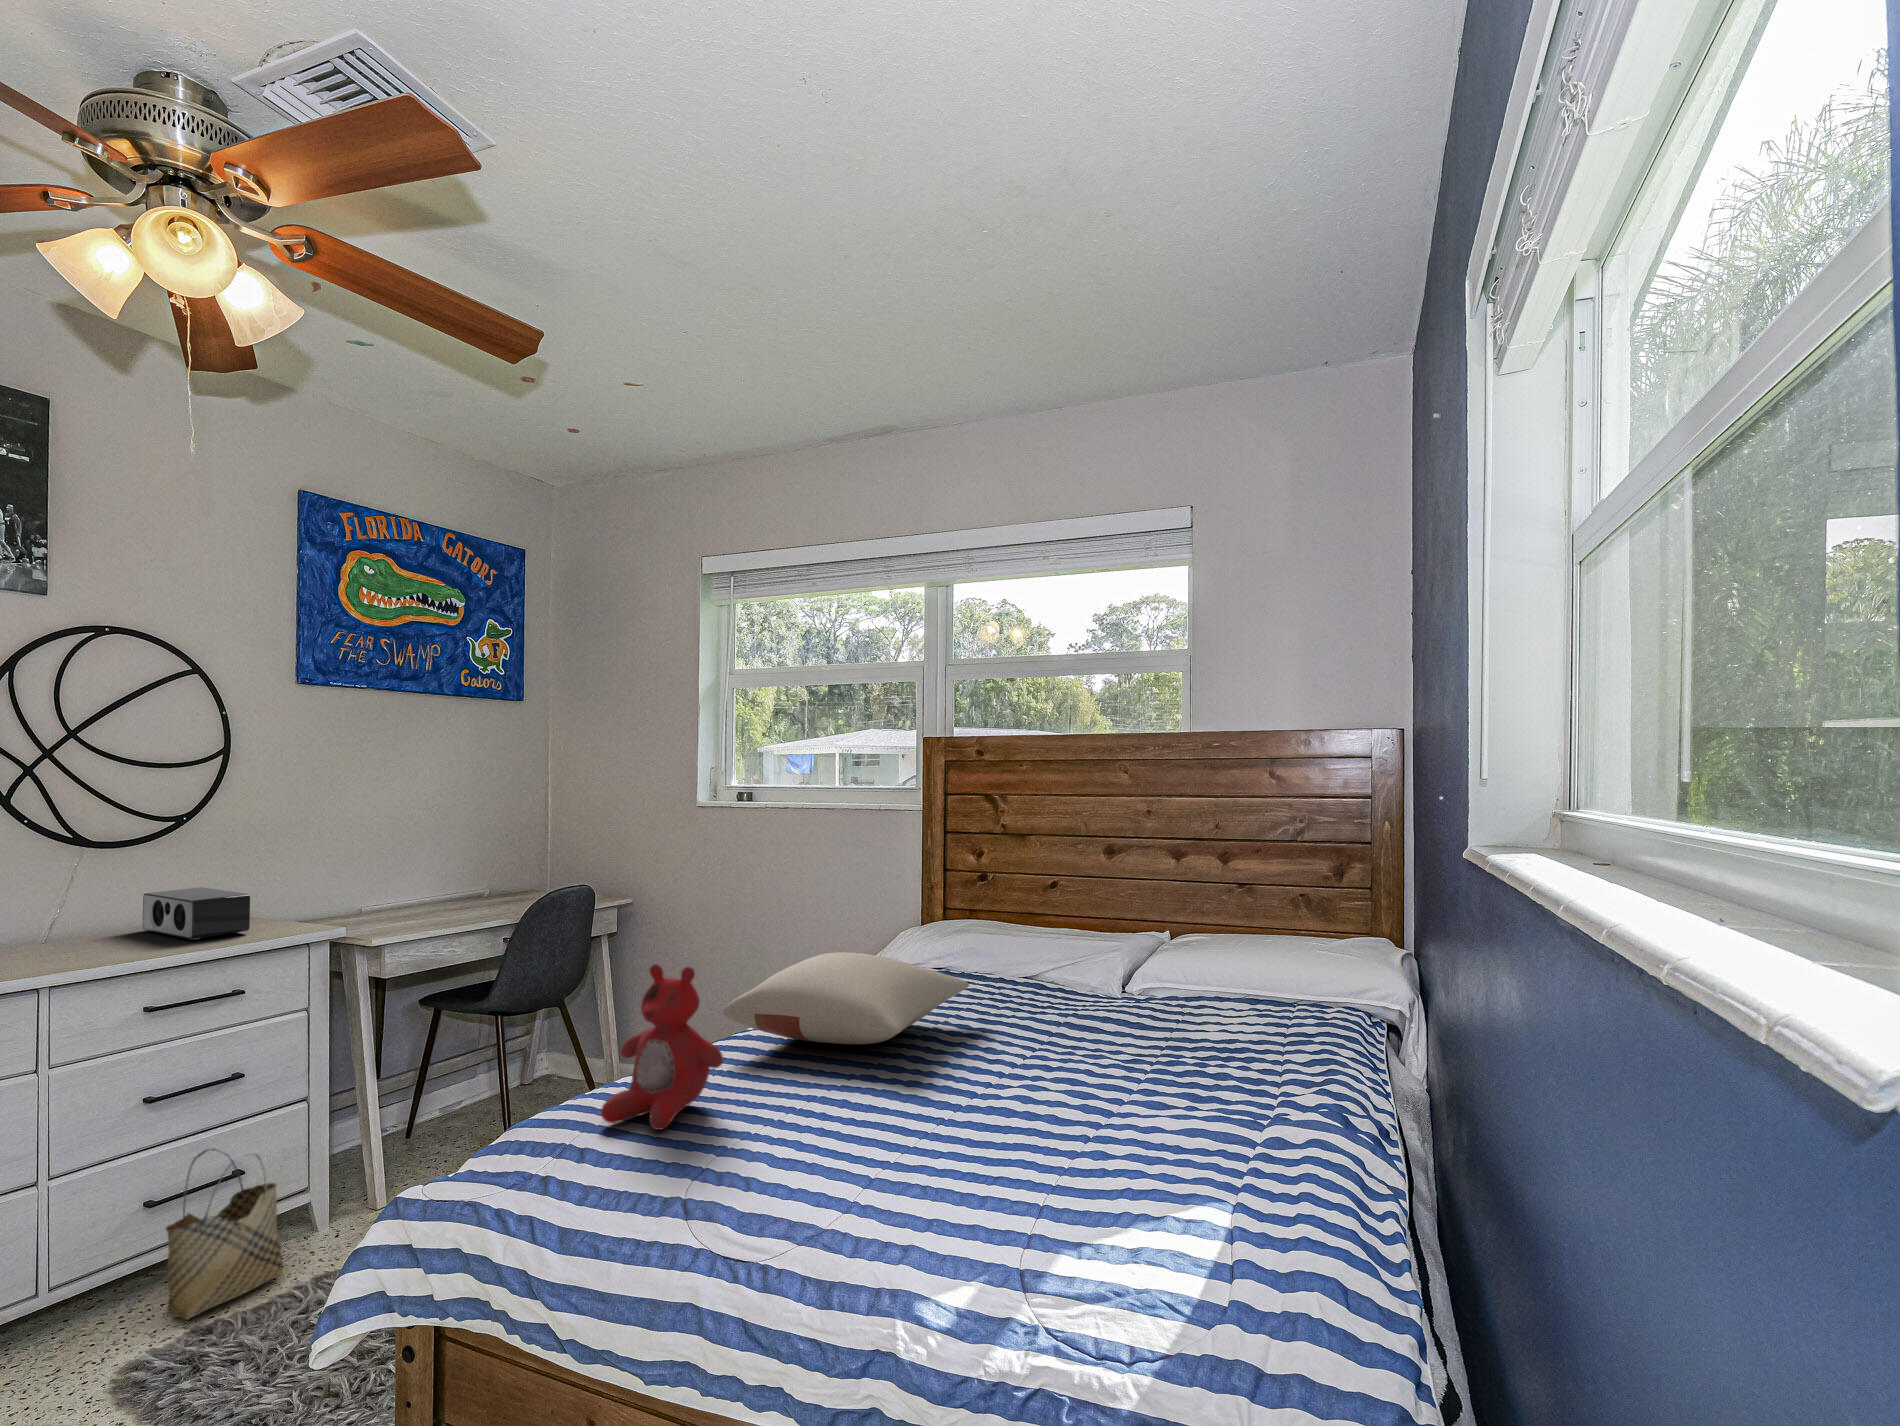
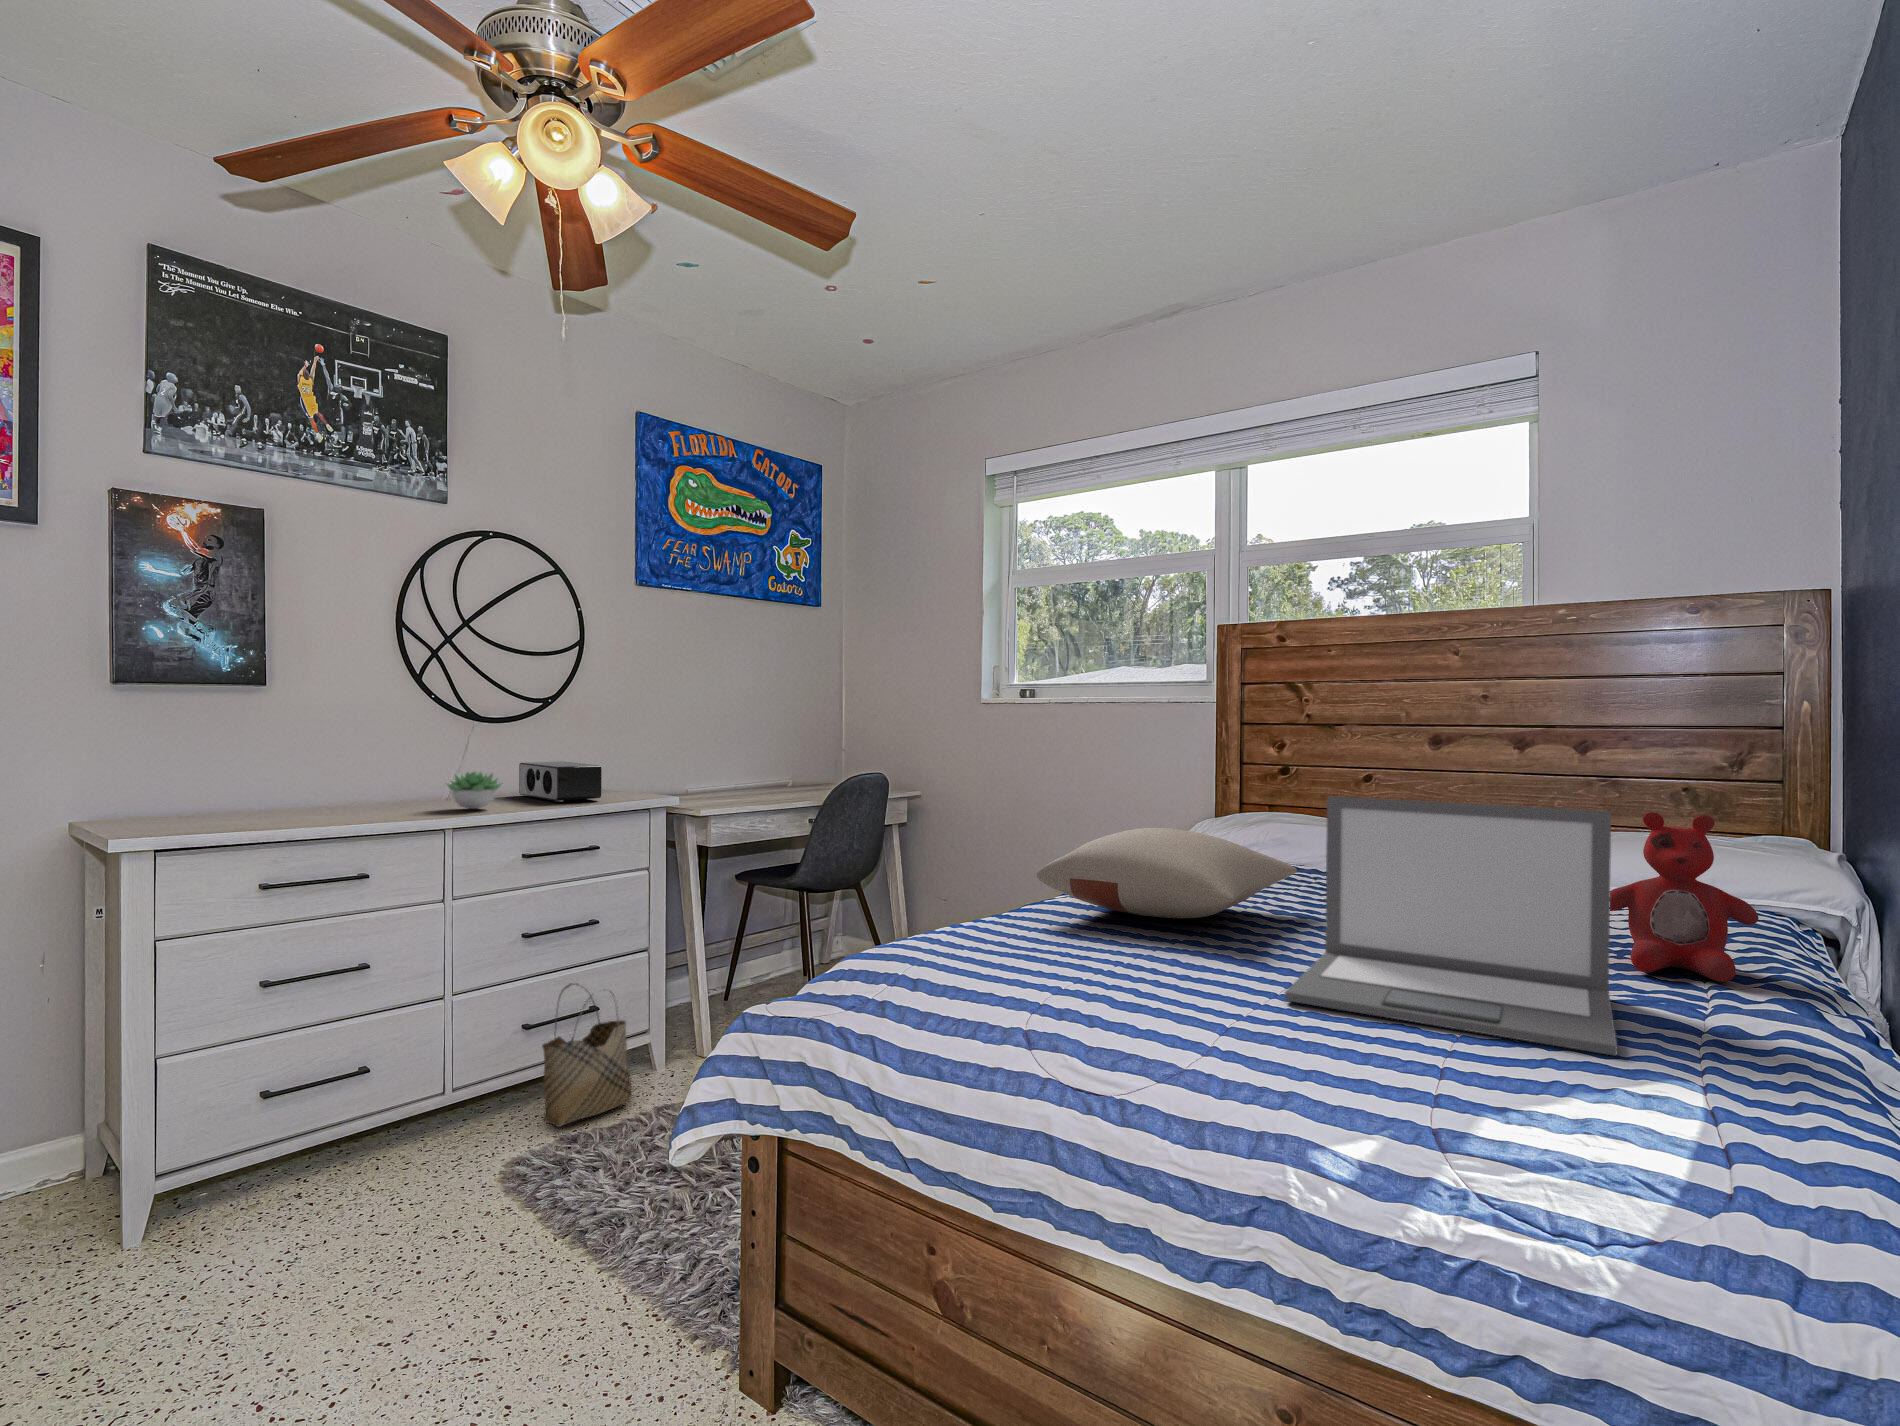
succulent plant: none [40,916,119,961] -> present [447,772,503,809]
laptop: none [928,936,1191,1171] -> present [1285,796,1617,1056]
stuffed bear: present [601,964,723,1130] -> present [1610,812,1759,982]

